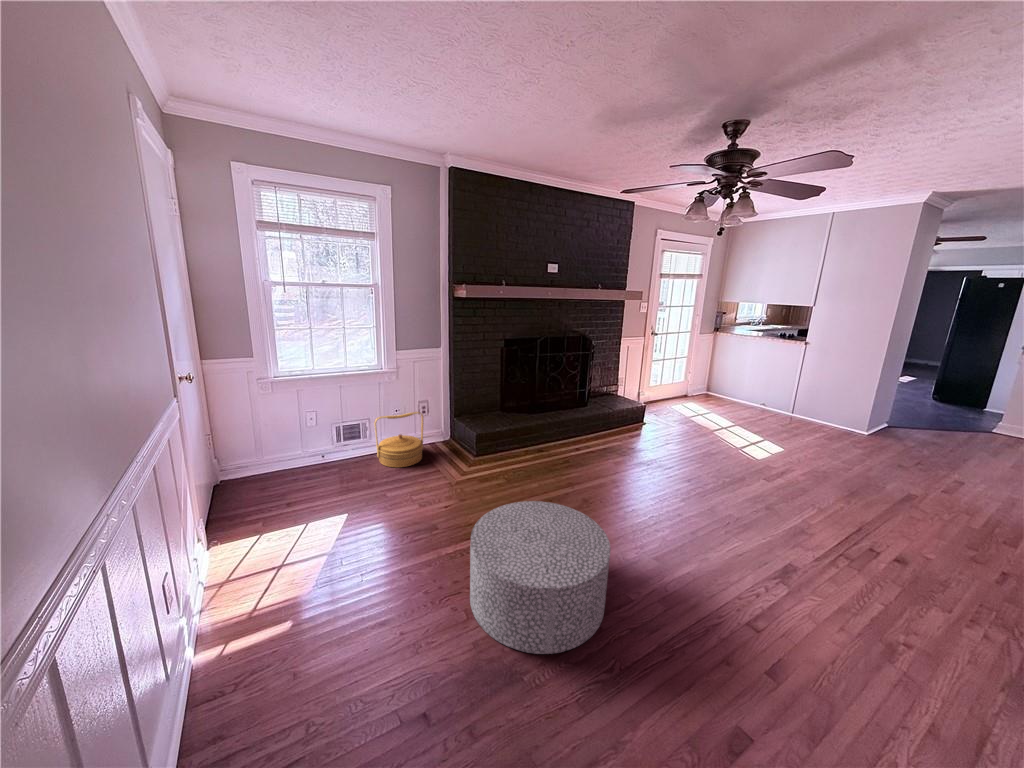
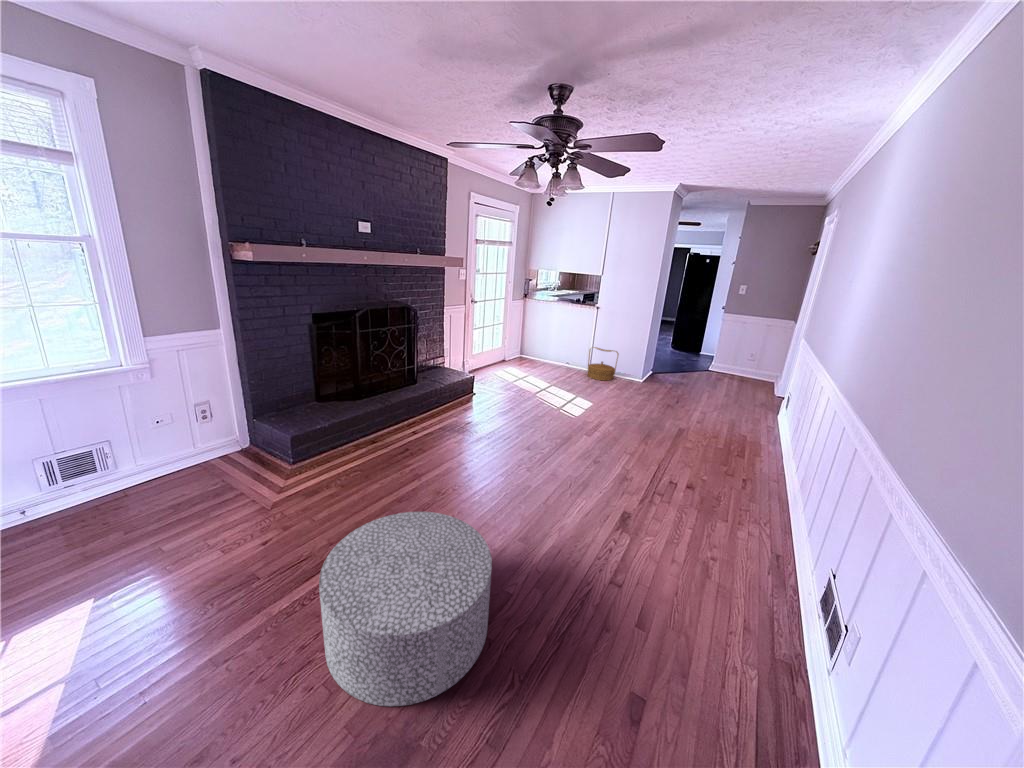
woven basket: present [374,412,424,467] -> present [587,347,619,381]

